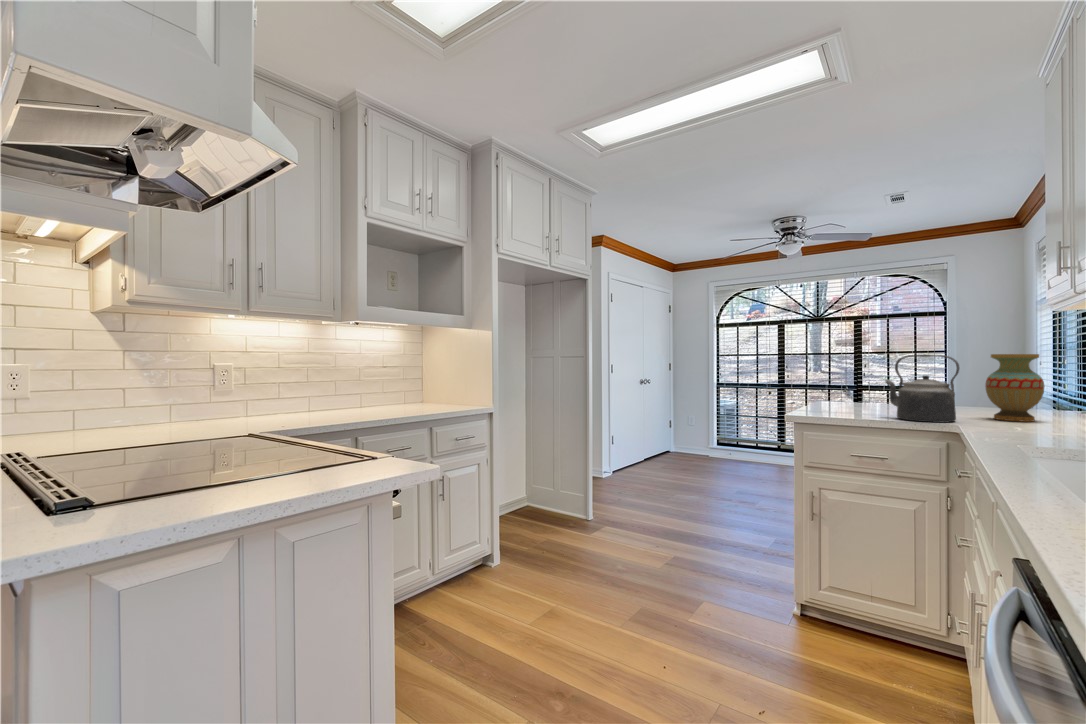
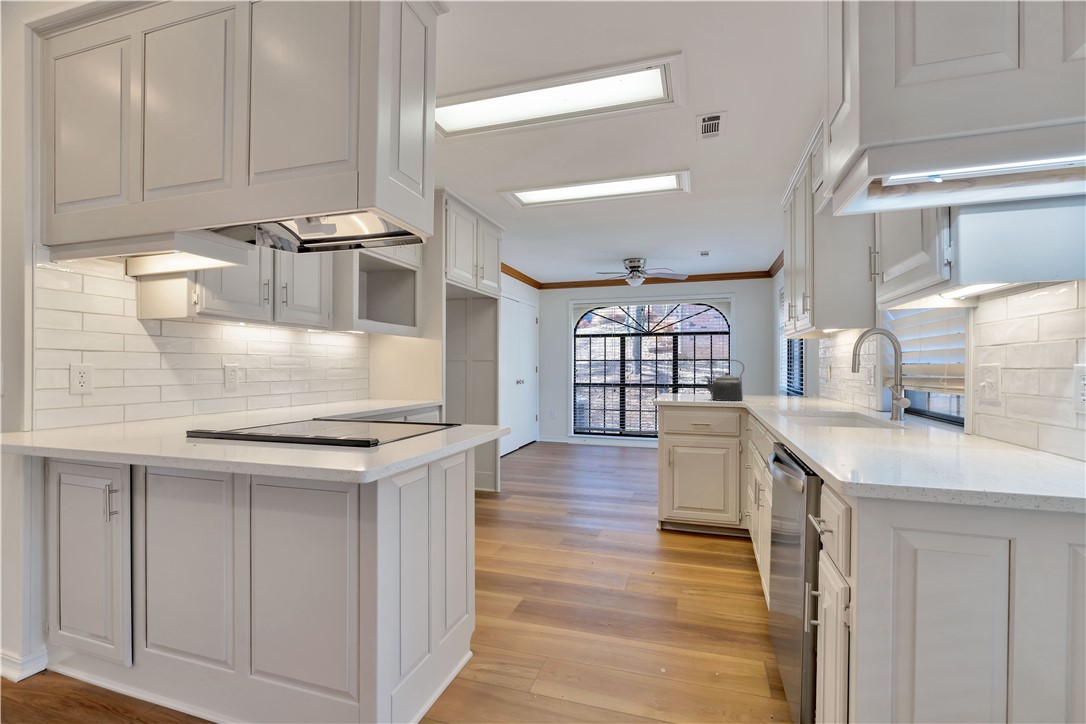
vase: present [985,354,1045,422] -> none [757,360,785,399]

